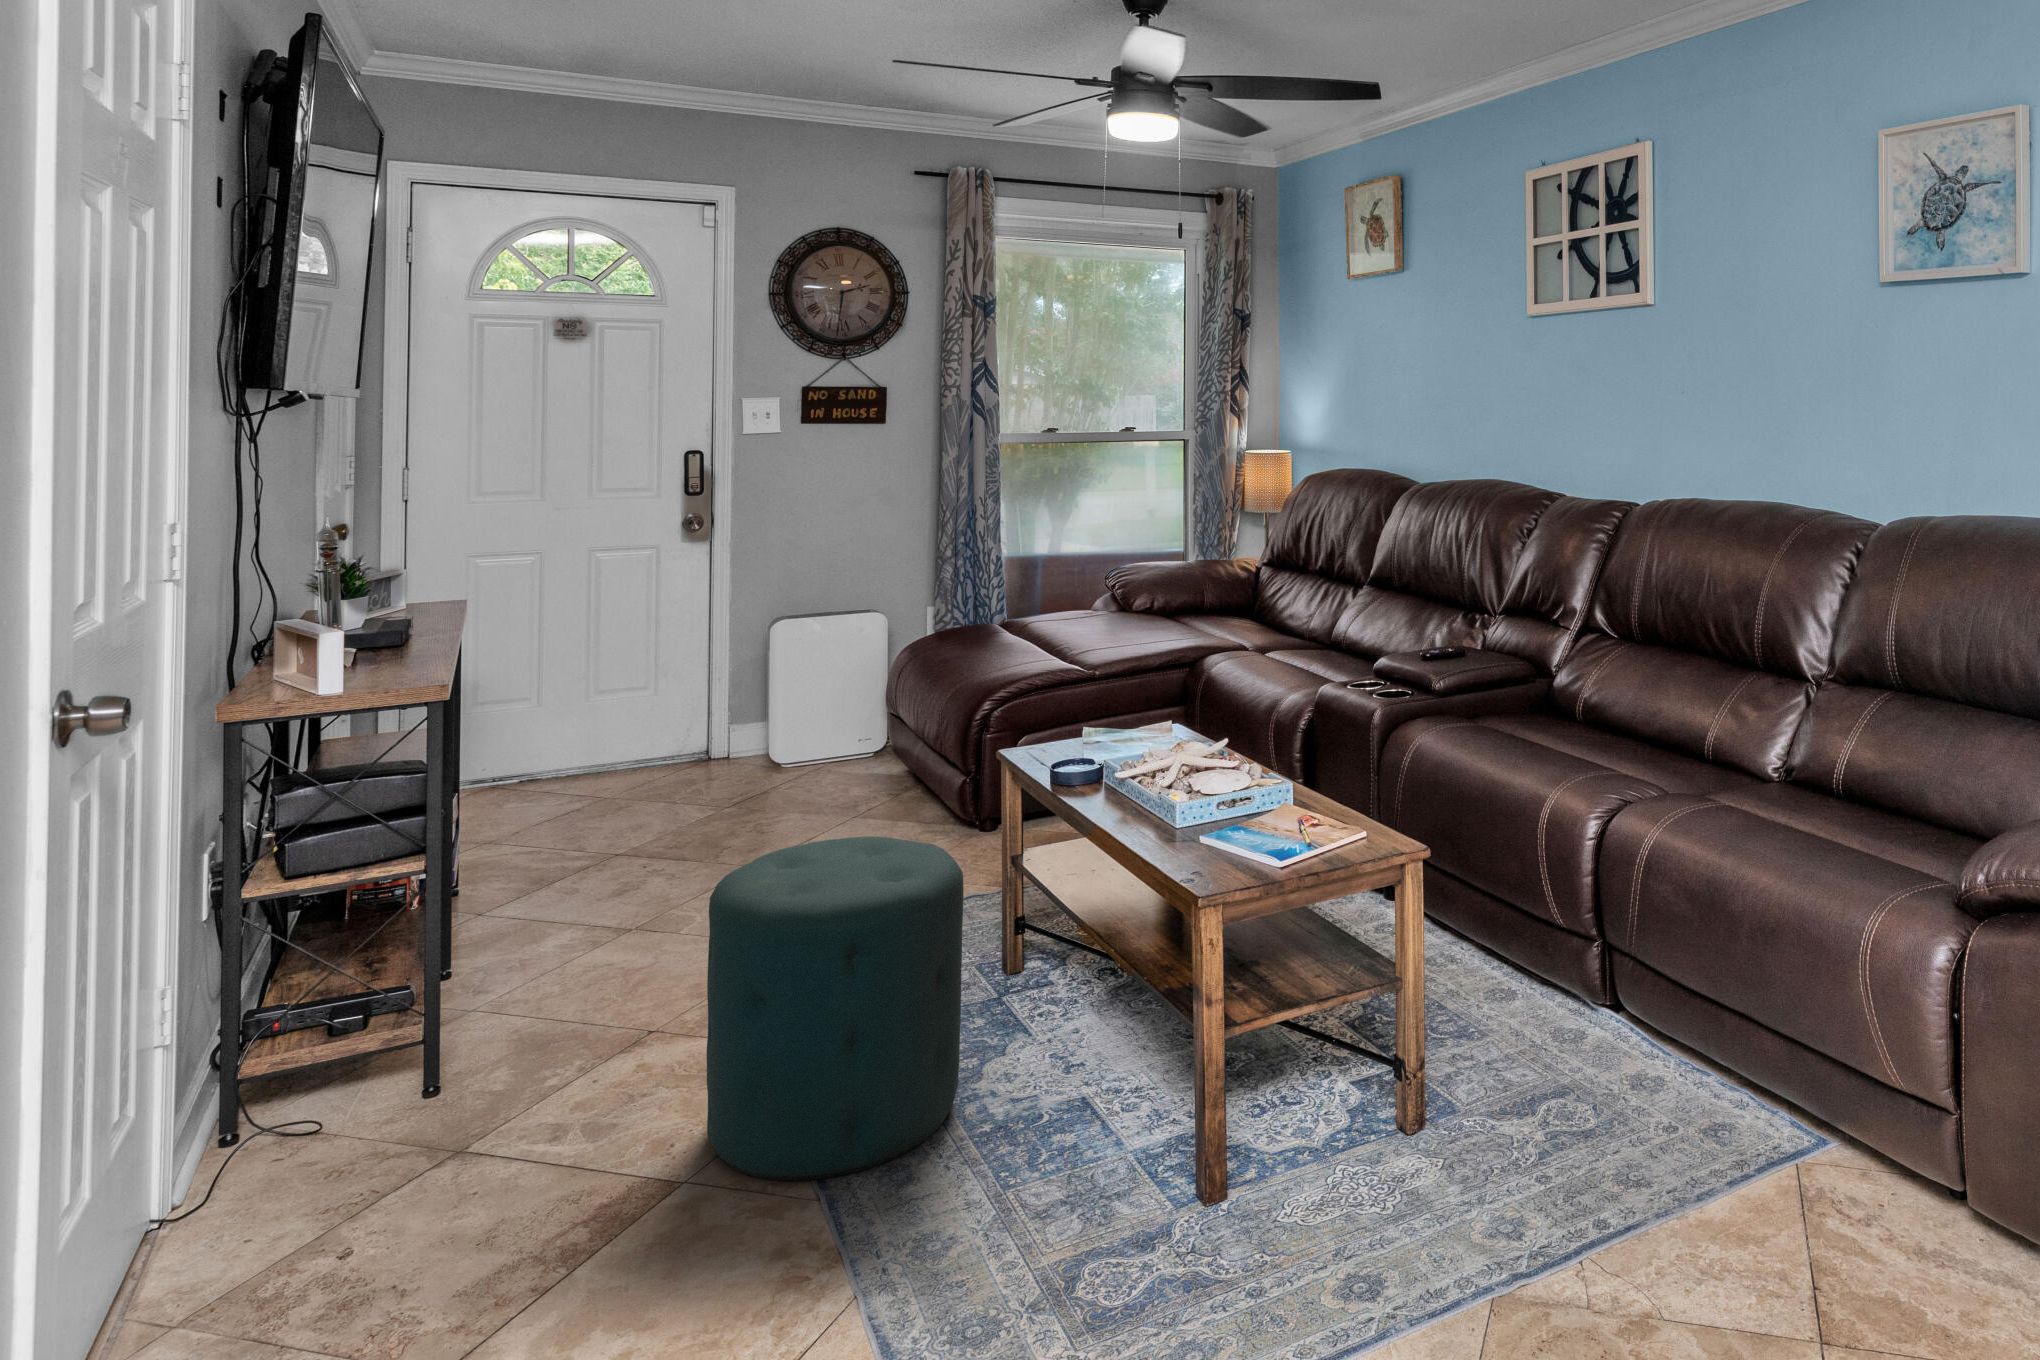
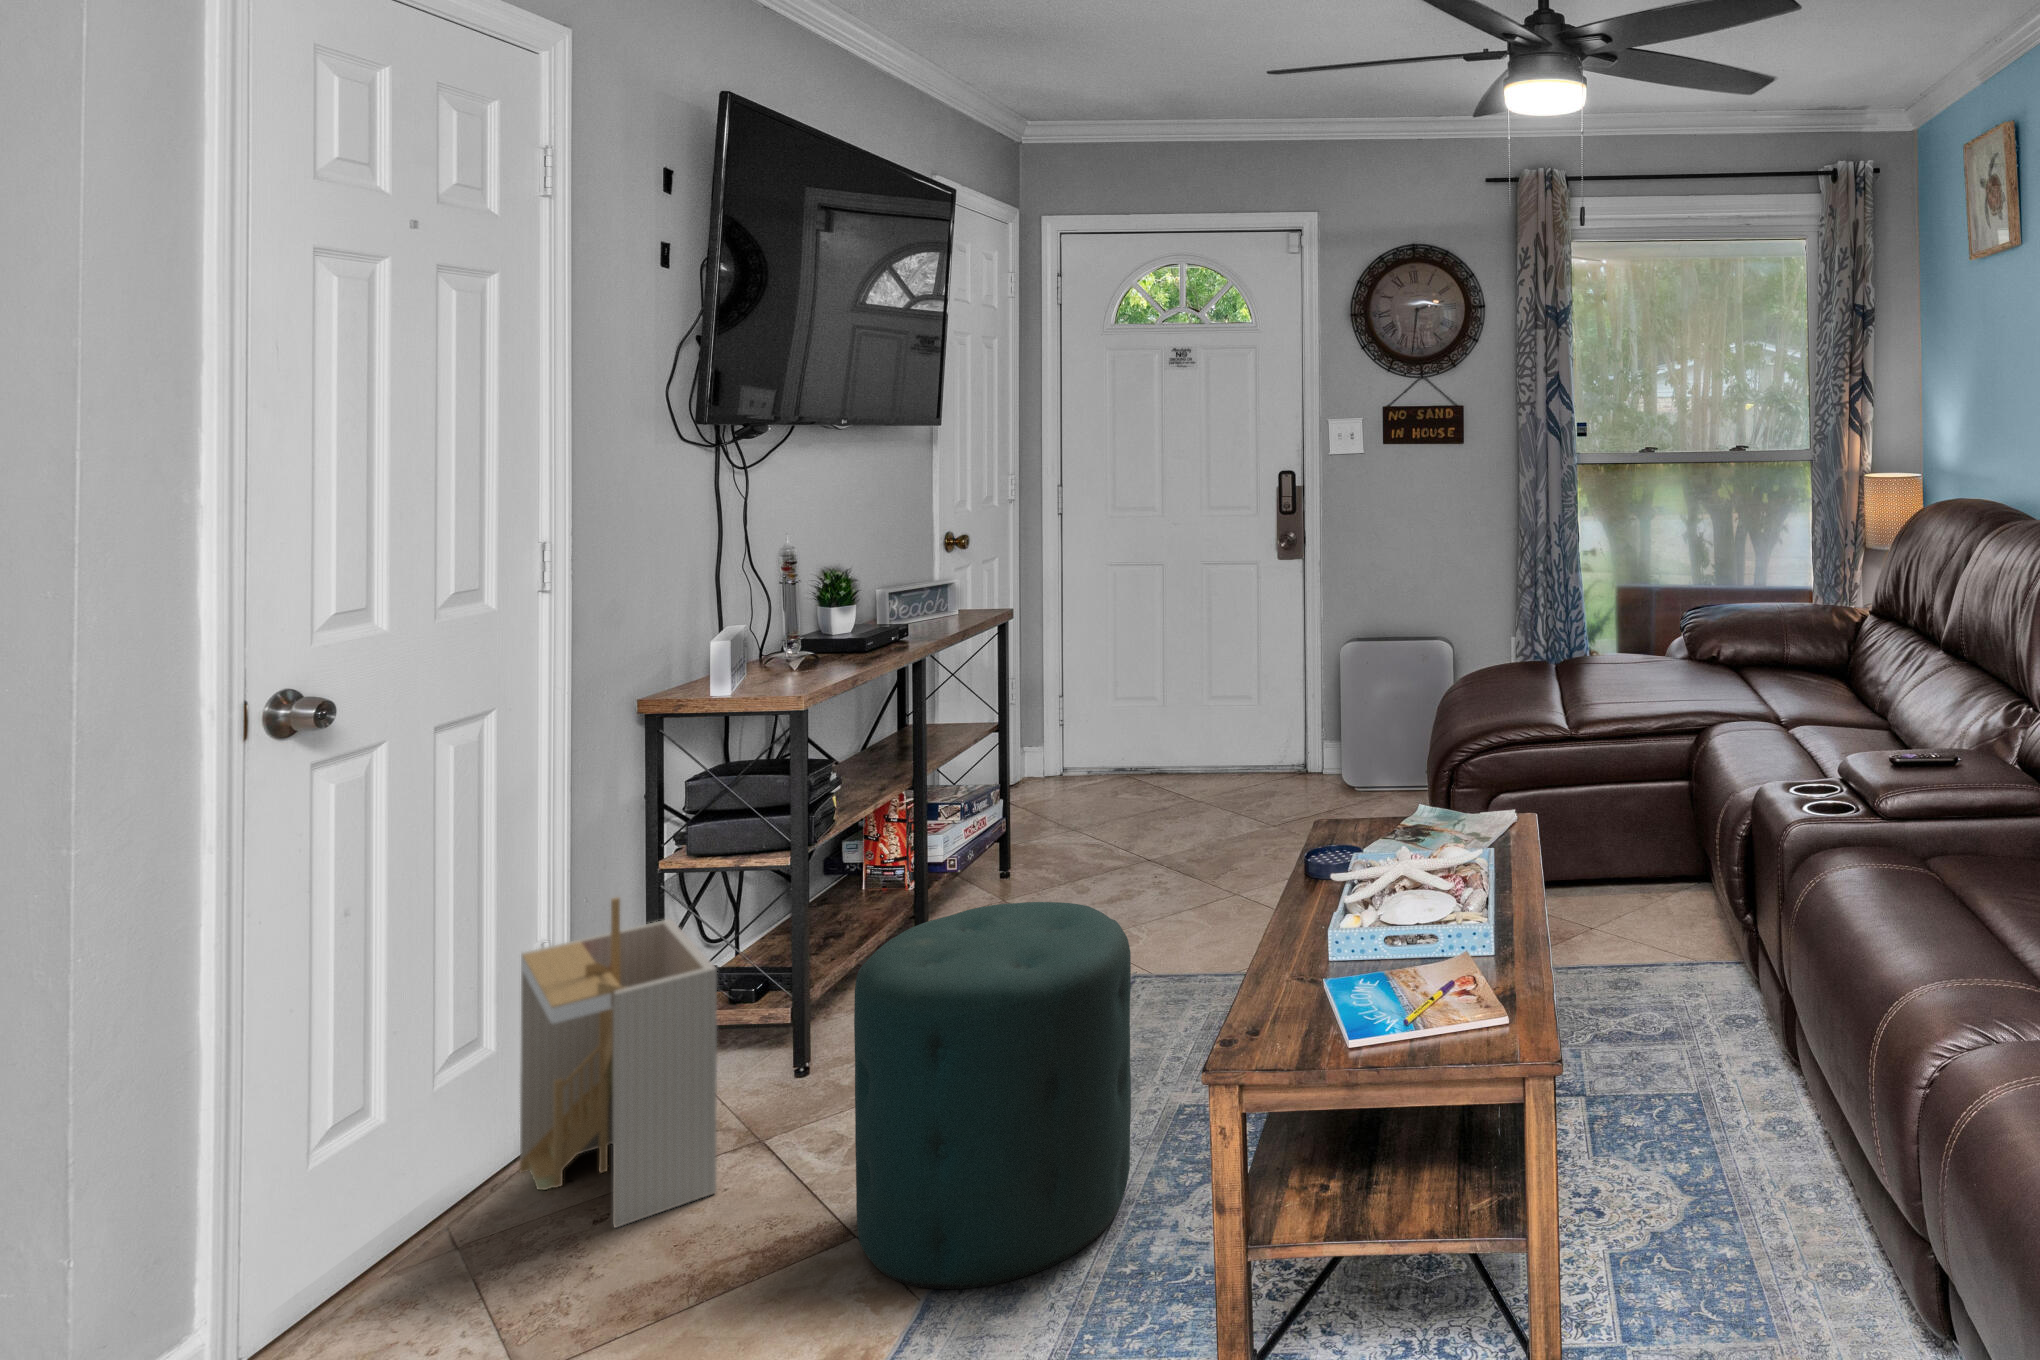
storage bin: none [204,895,507,1234] -> present [520,898,717,1227]

